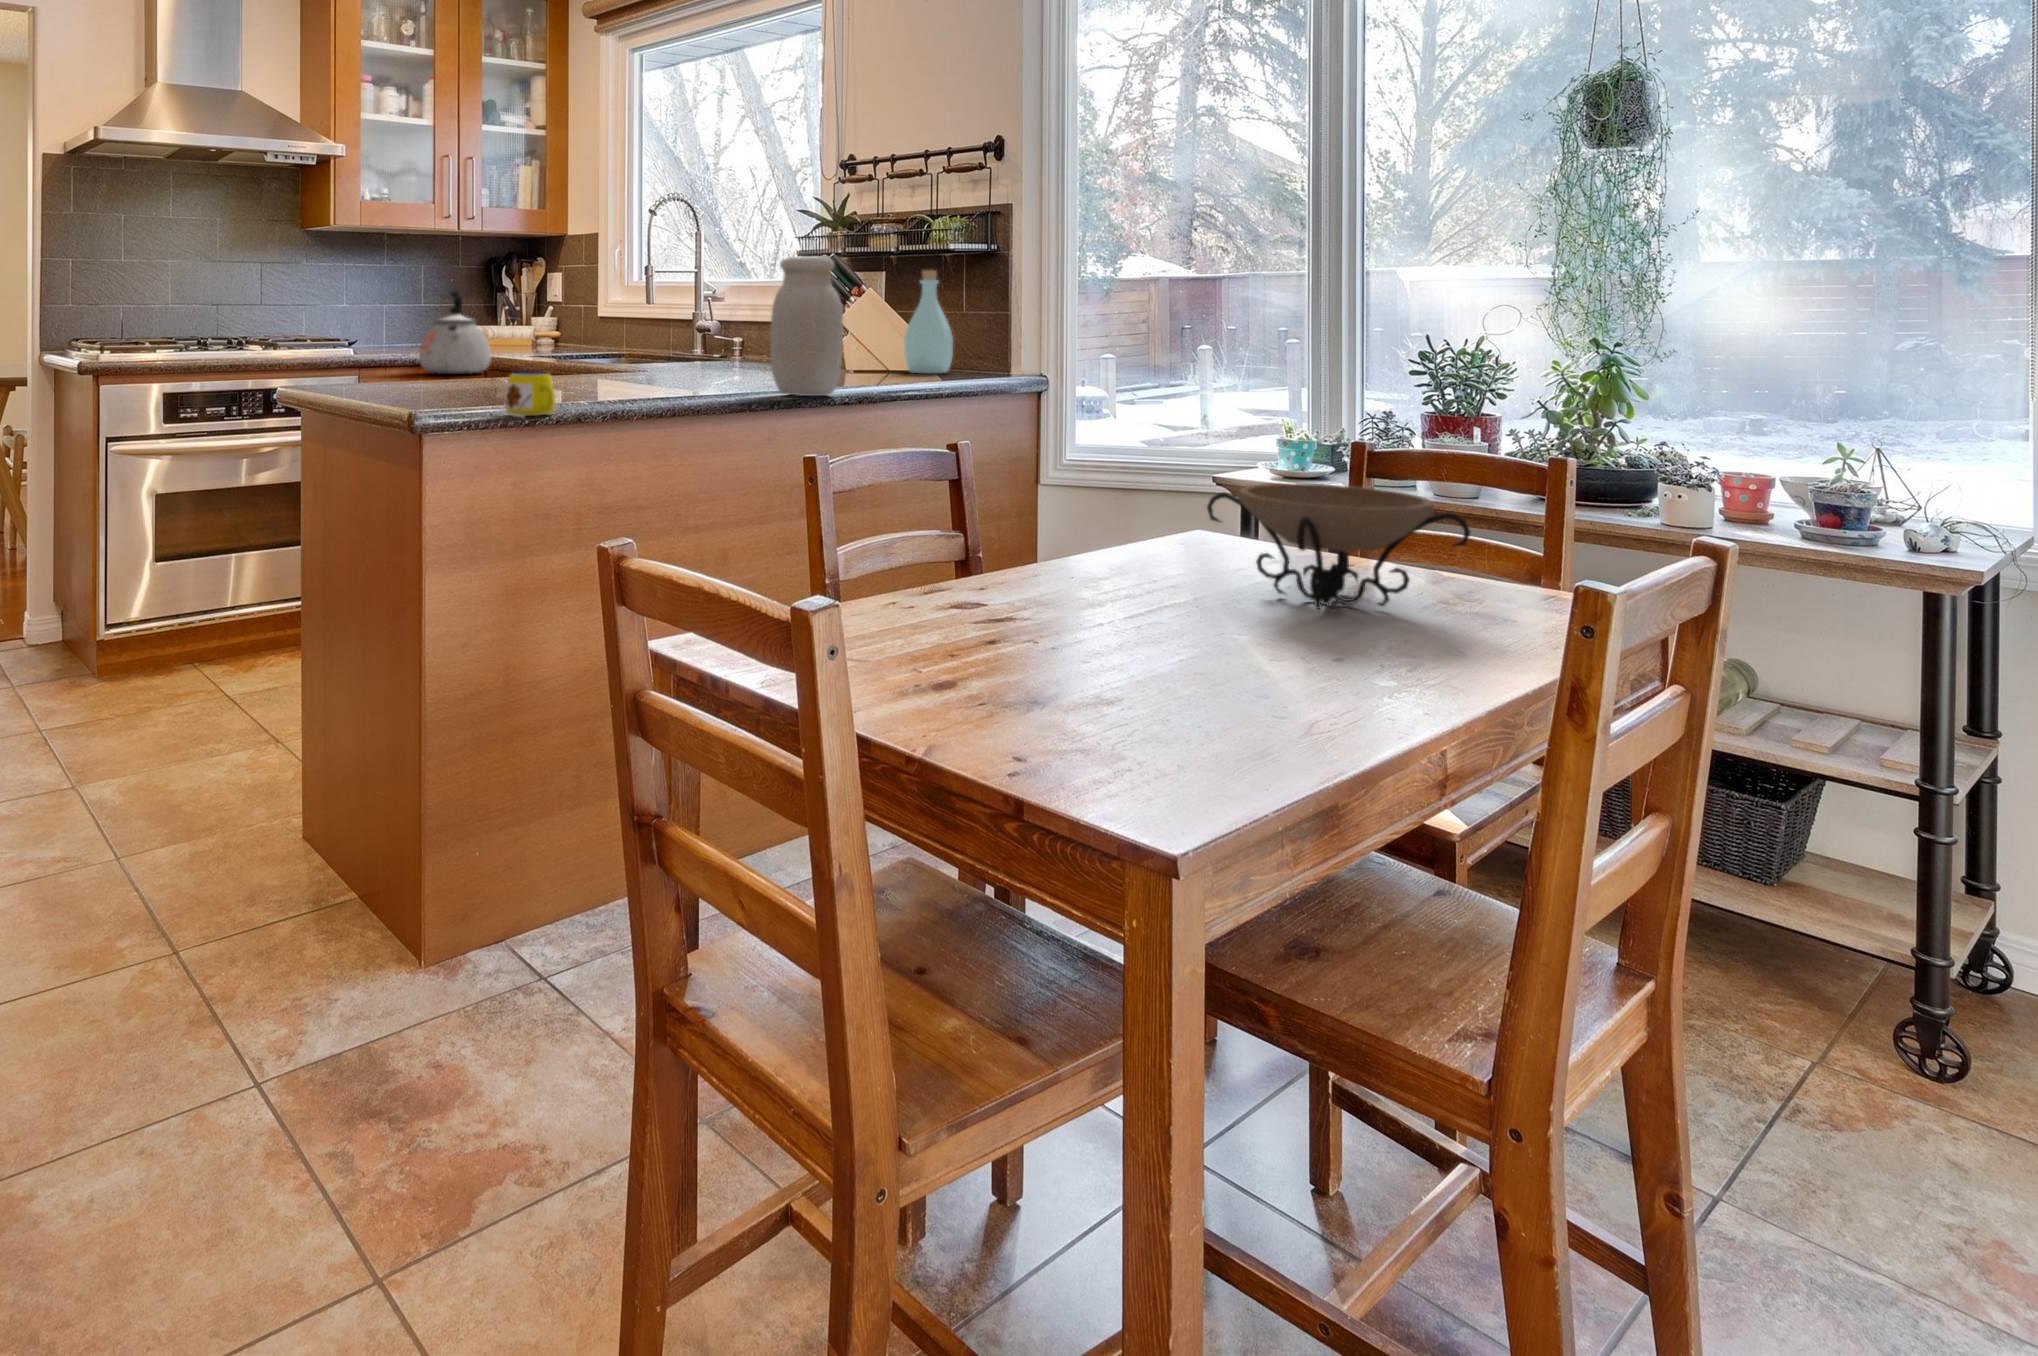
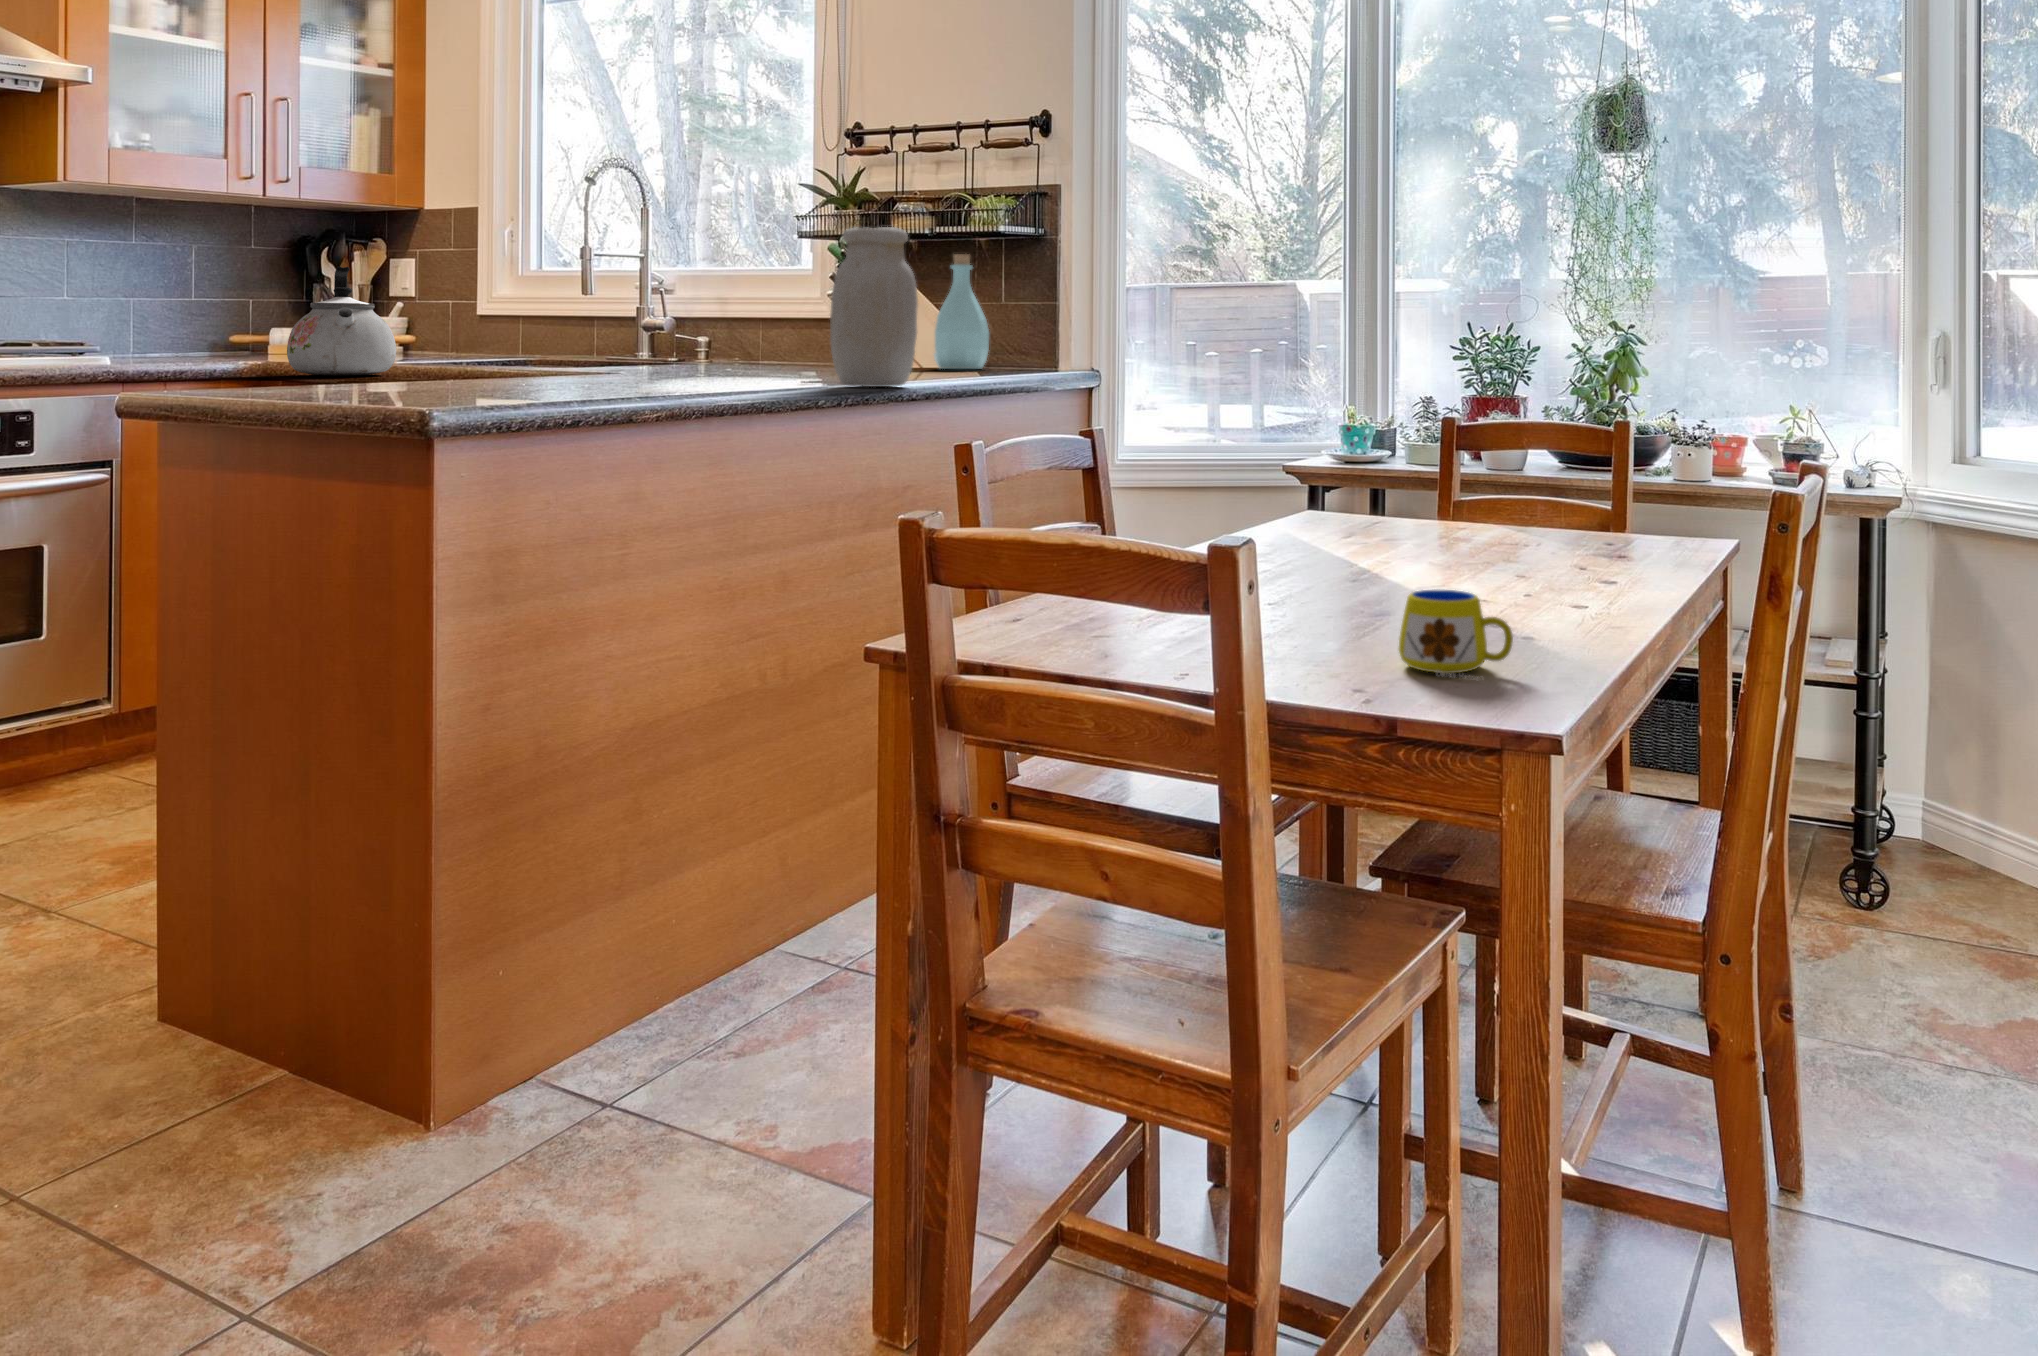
mug: present [505,373,556,417] -> present [1399,590,1513,679]
decorative bowl: present [1207,483,1470,609] -> none [1370,447,1606,560]

